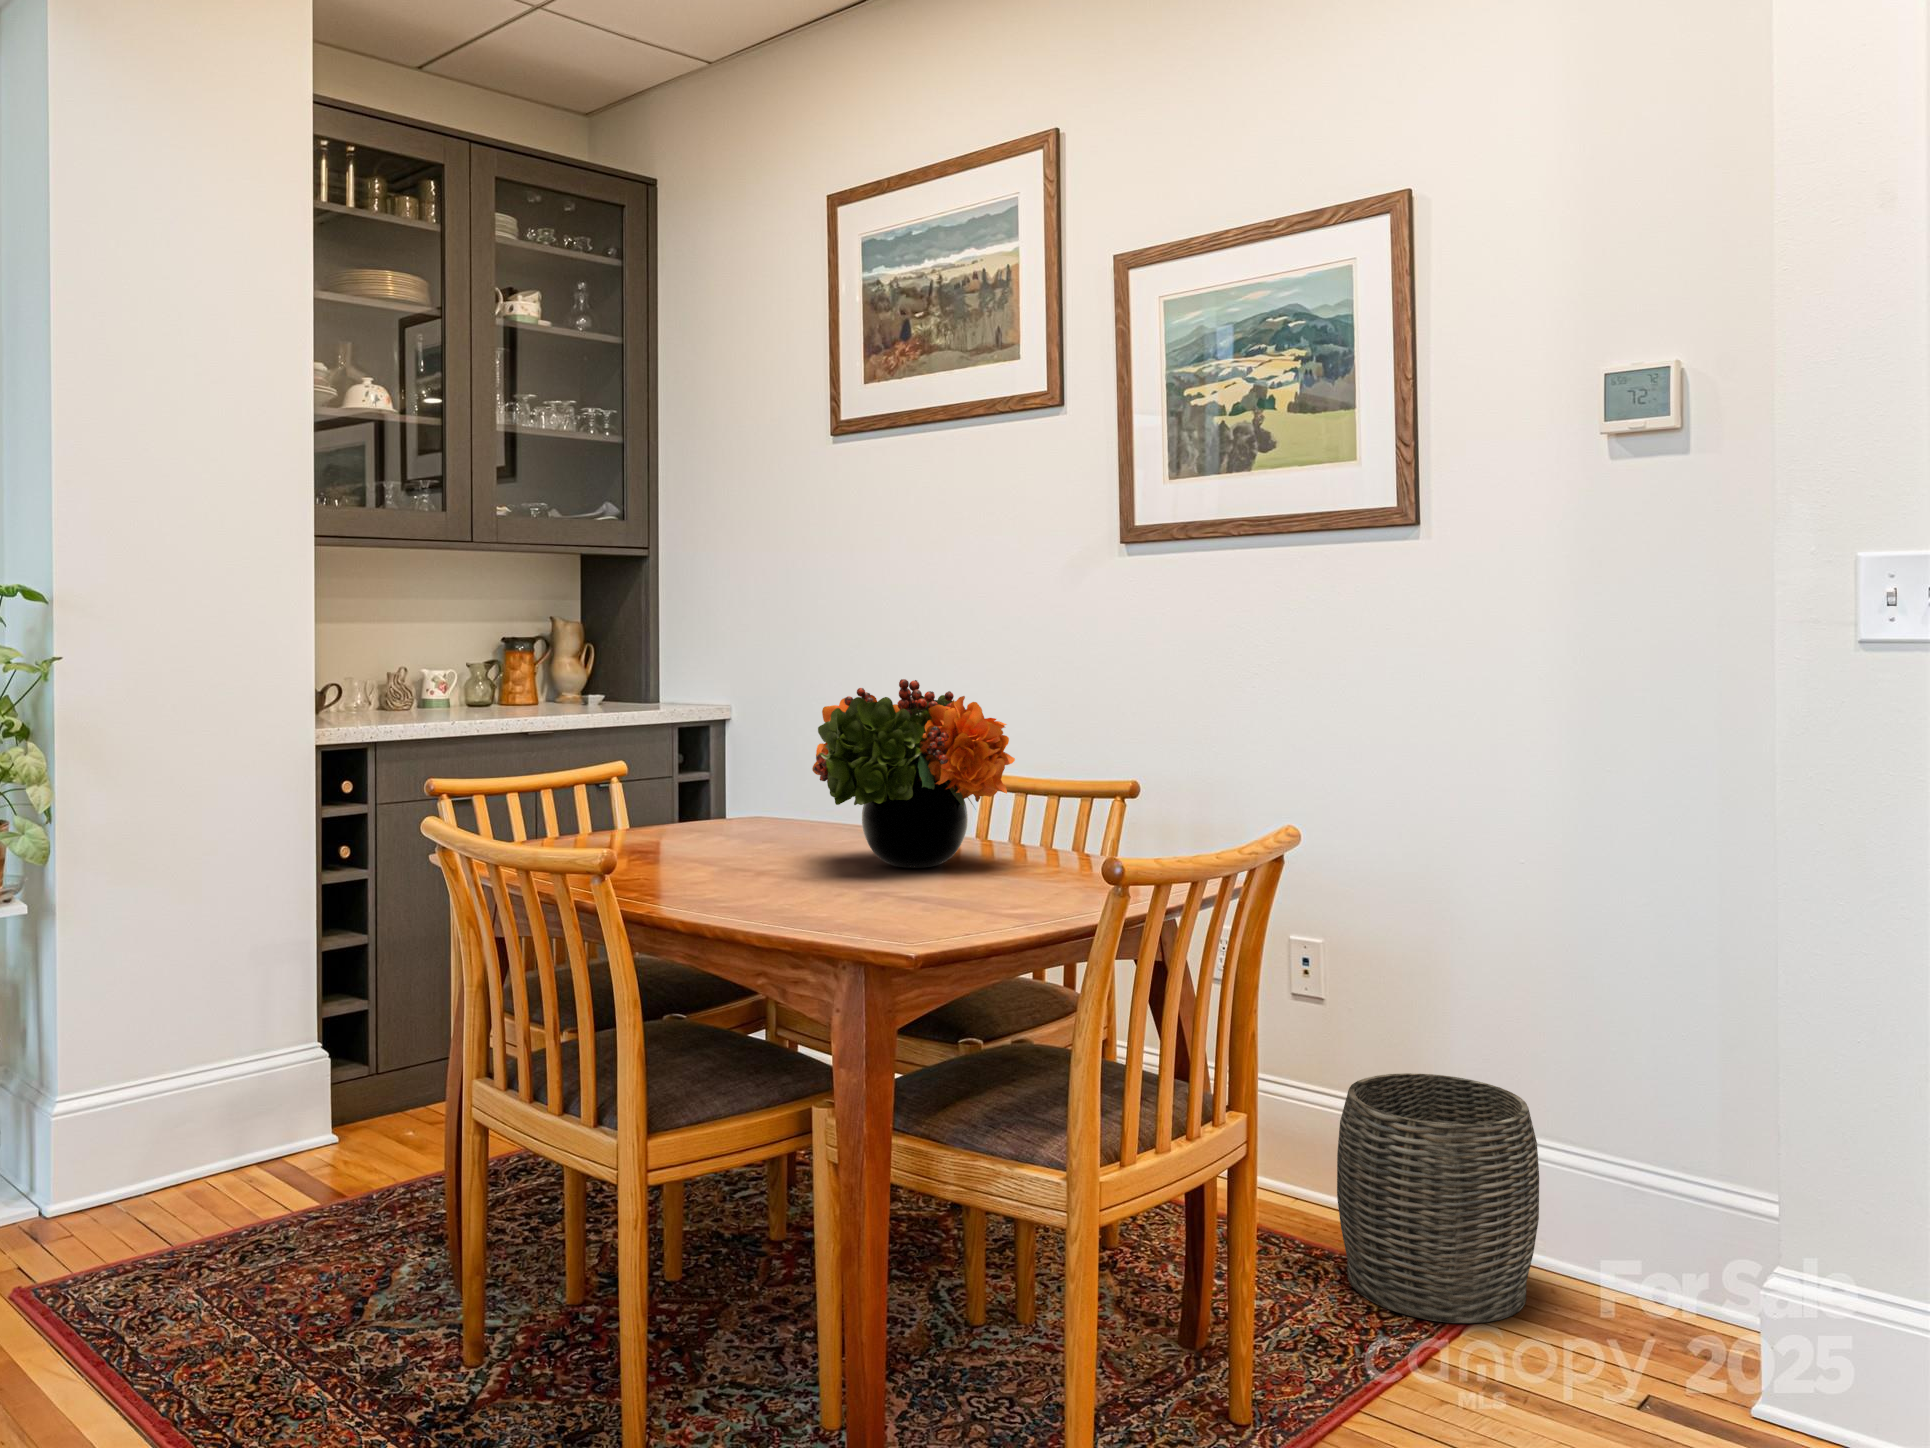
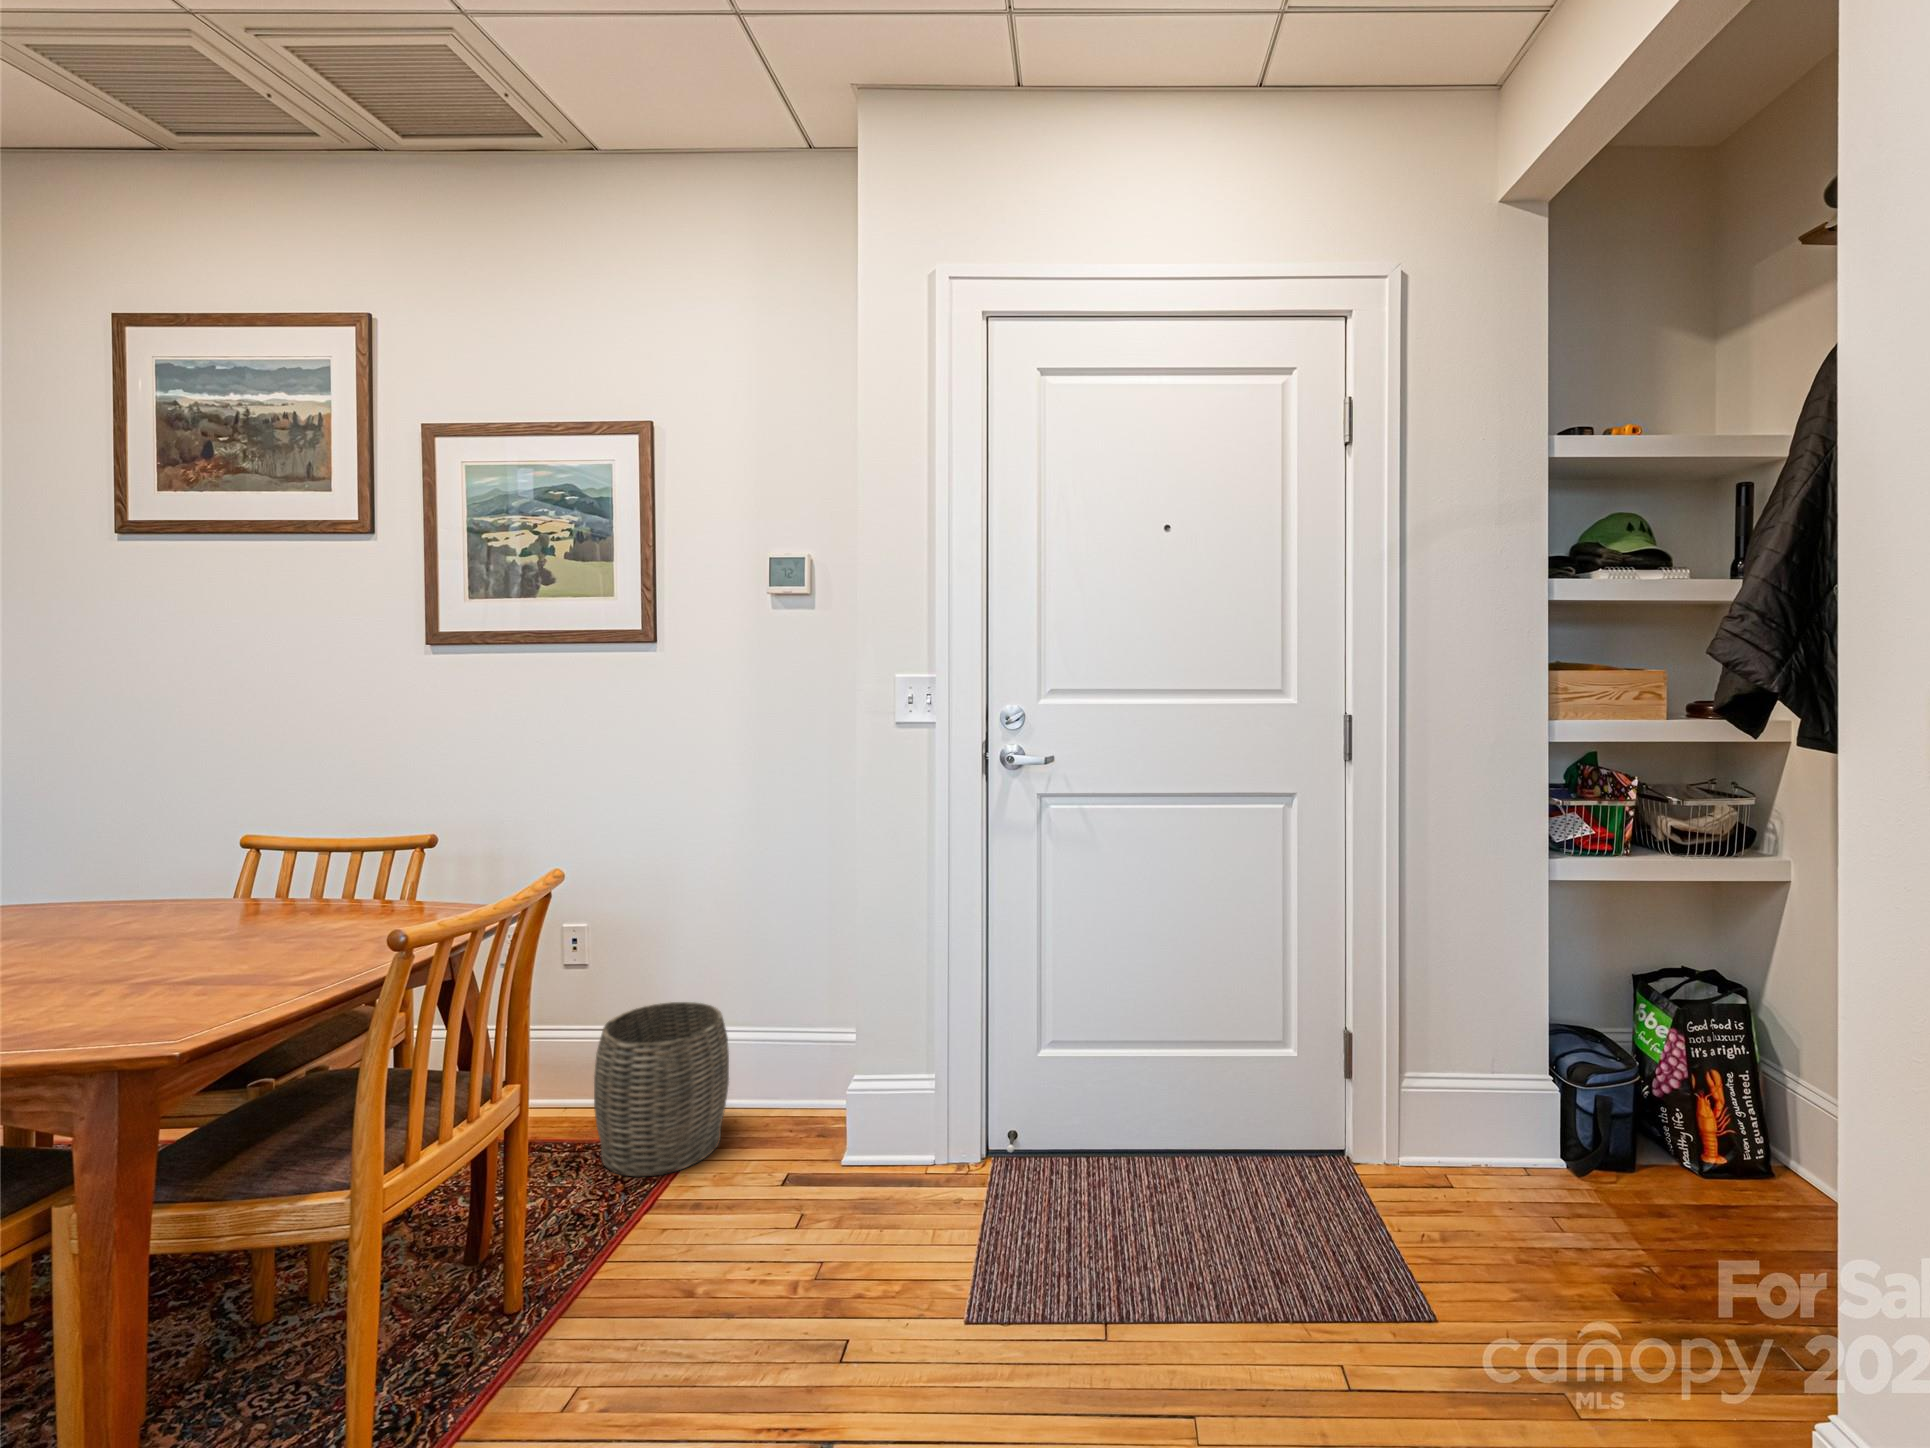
flower arrangement: present [812,679,1015,868] -> none [70,766,315,934]

